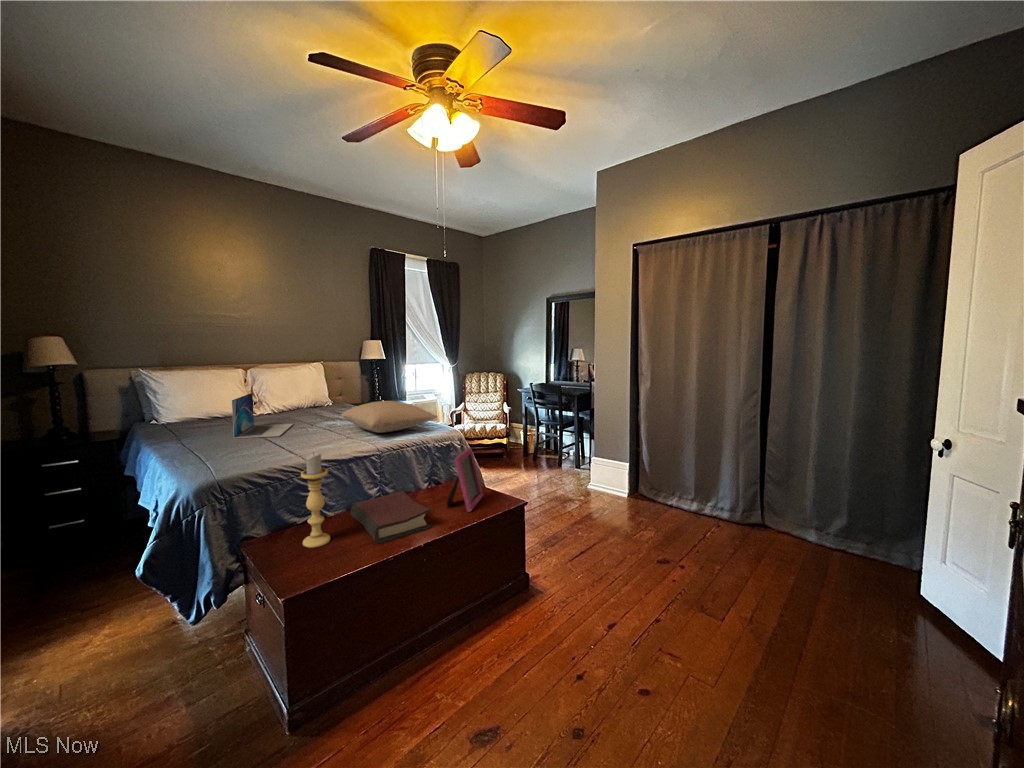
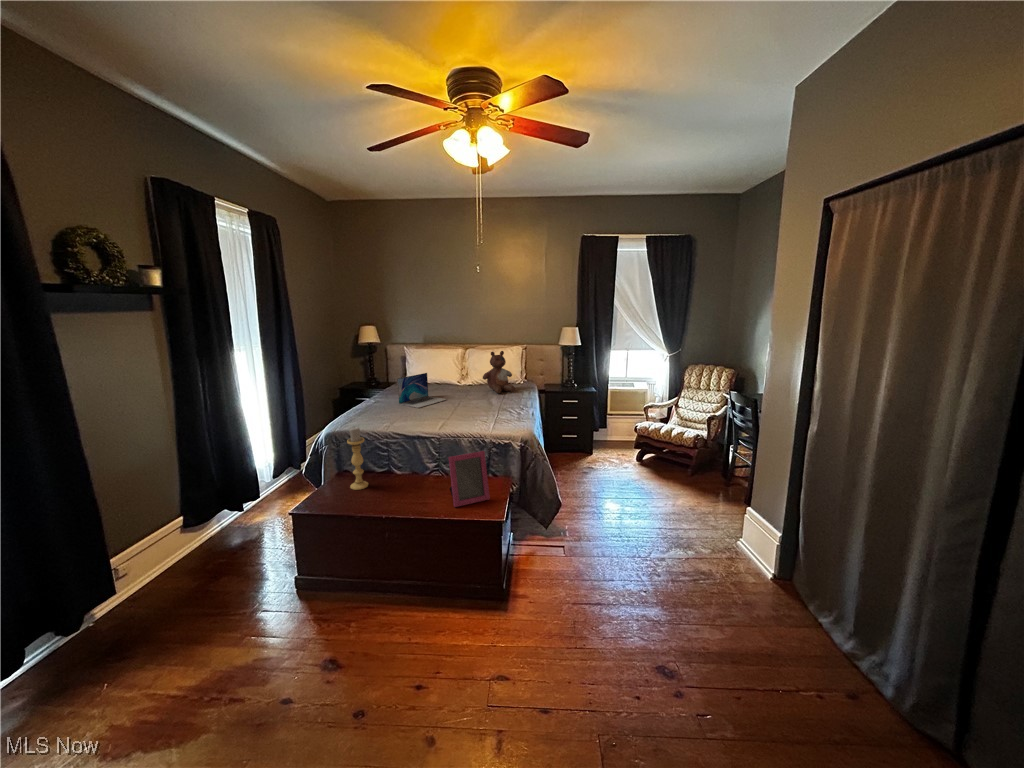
stuffed bear: none [313,363,354,412] -> present [483,351,515,394]
pillow: present [341,401,437,433] -> none [449,392,517,420]
hardback book: present [351,490,430,544] -> none [371,469,434,506]

